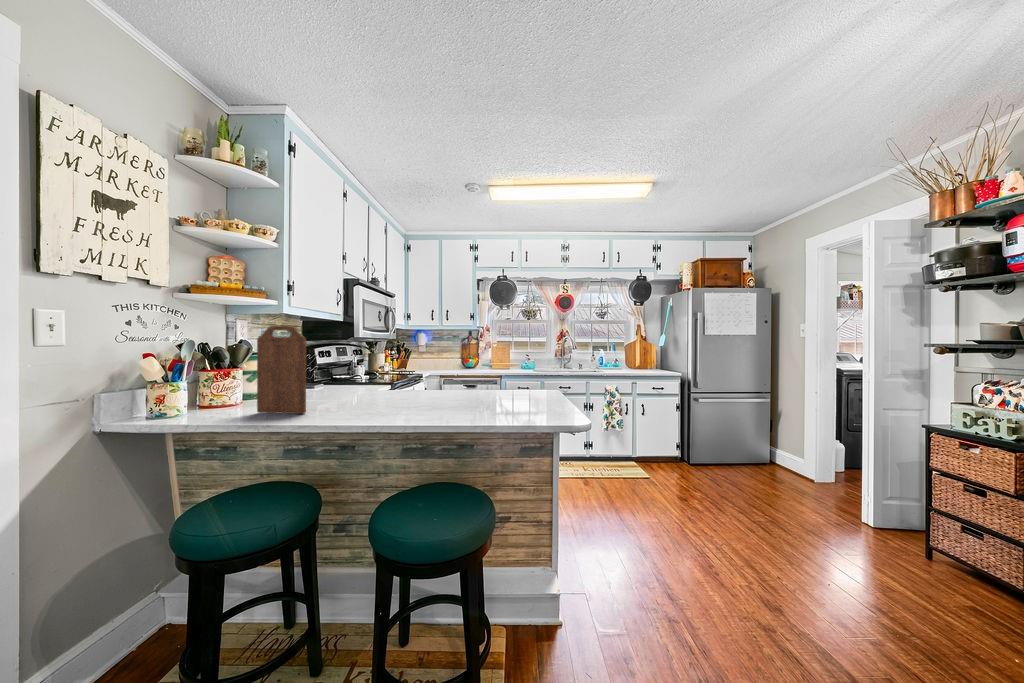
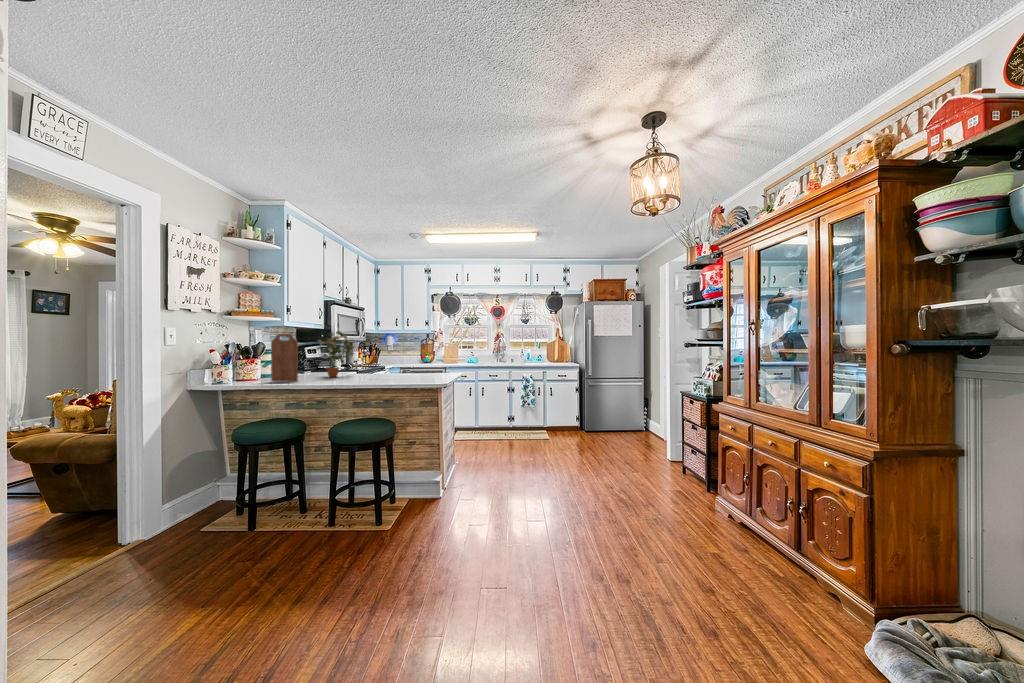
potted plant: none [335,322,402,400] -> present [317,331,354,377]

